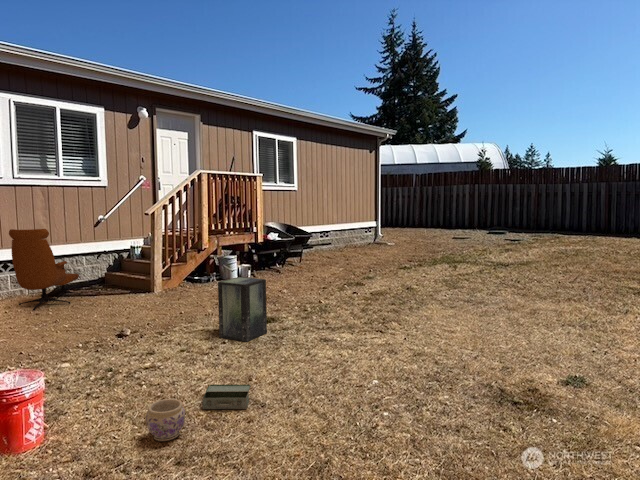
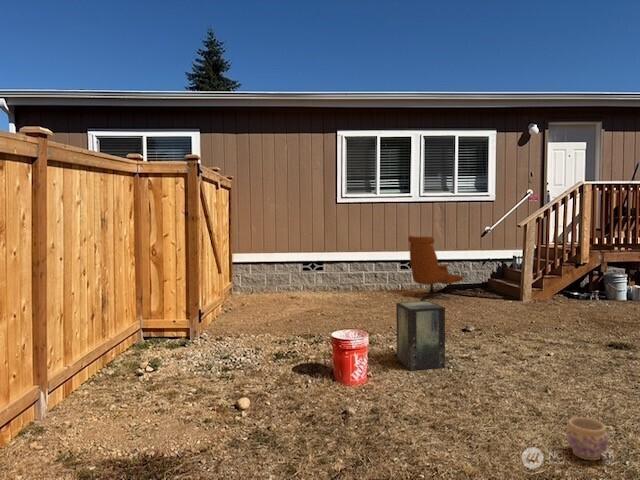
storage box: present [218,277,267,342] -> present [396,301,445,371]
toolbox: present [202,384,251,409] -> none [482,382,533,410]
planter: present [146,399,185,442] -> present [566,417,609,461]

